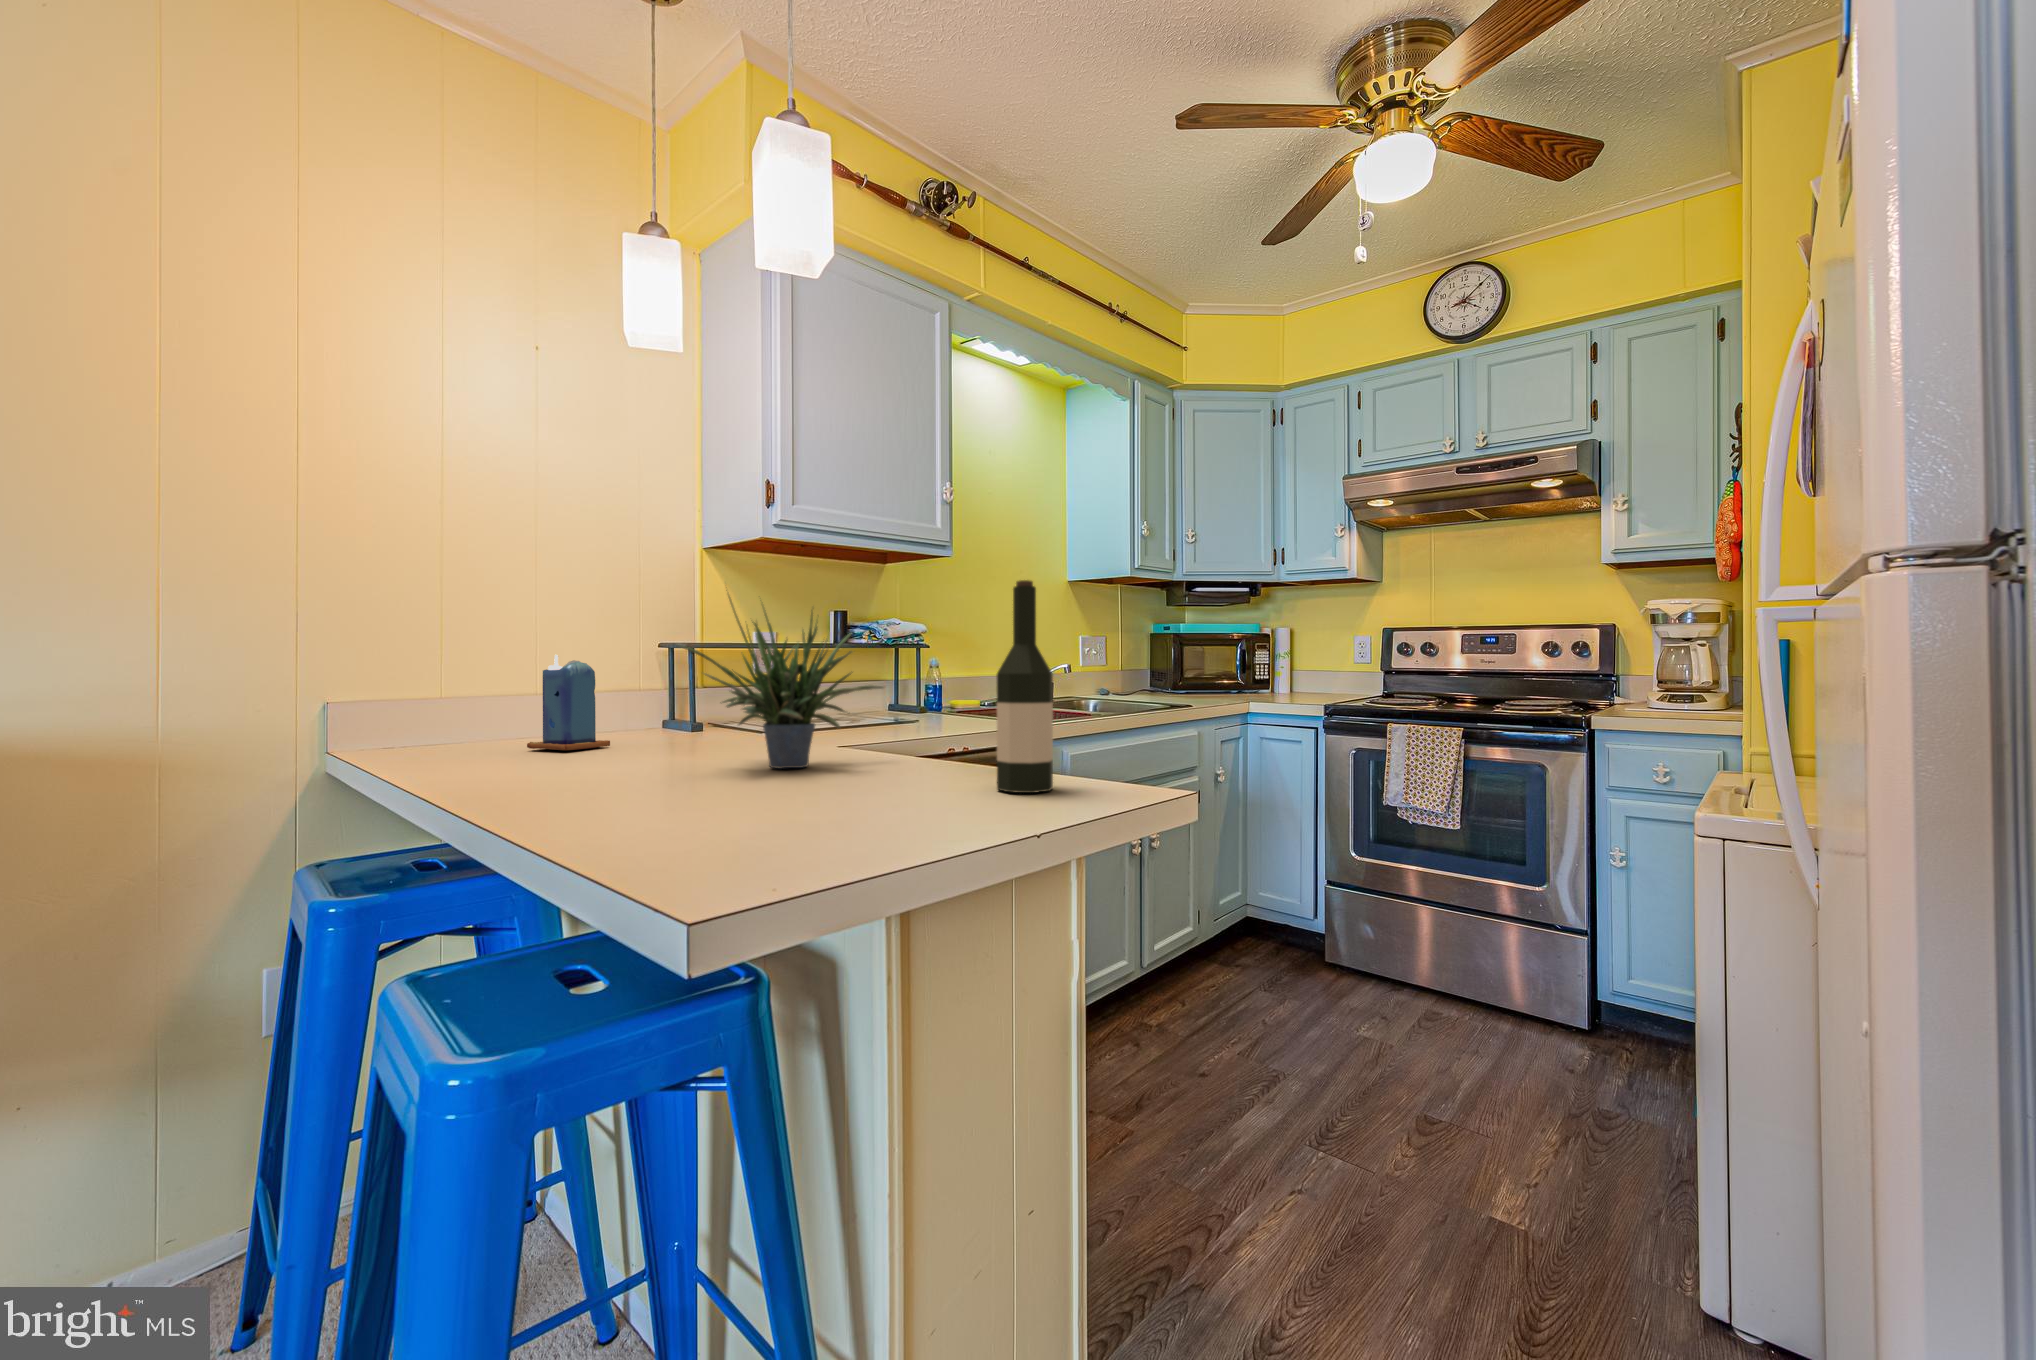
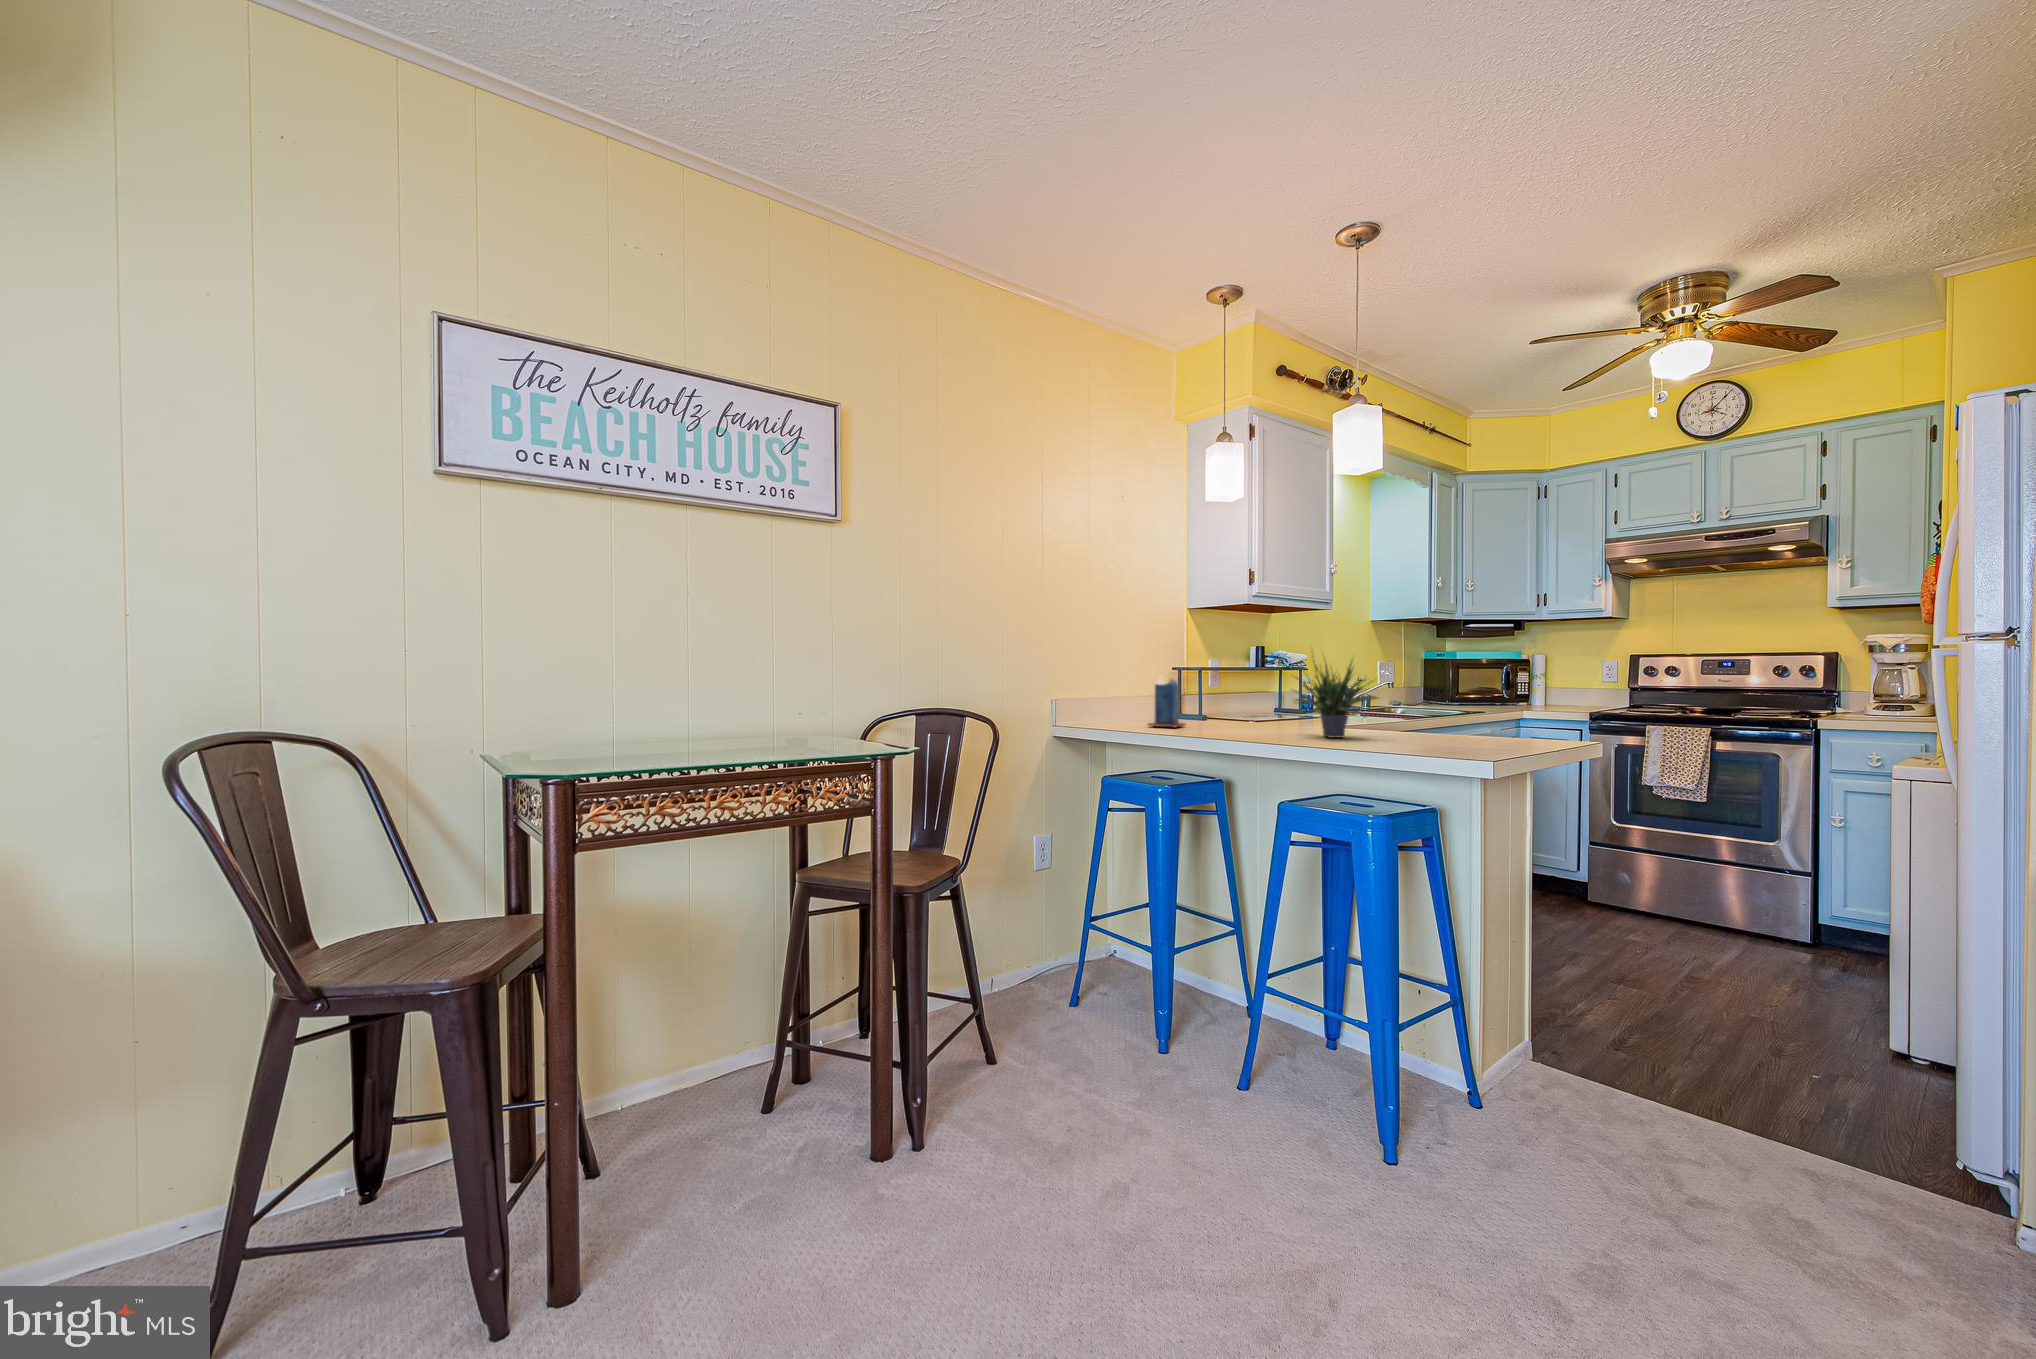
wine bottle: present [997,580,1053,793] -> none [1480,647,1512,749]

